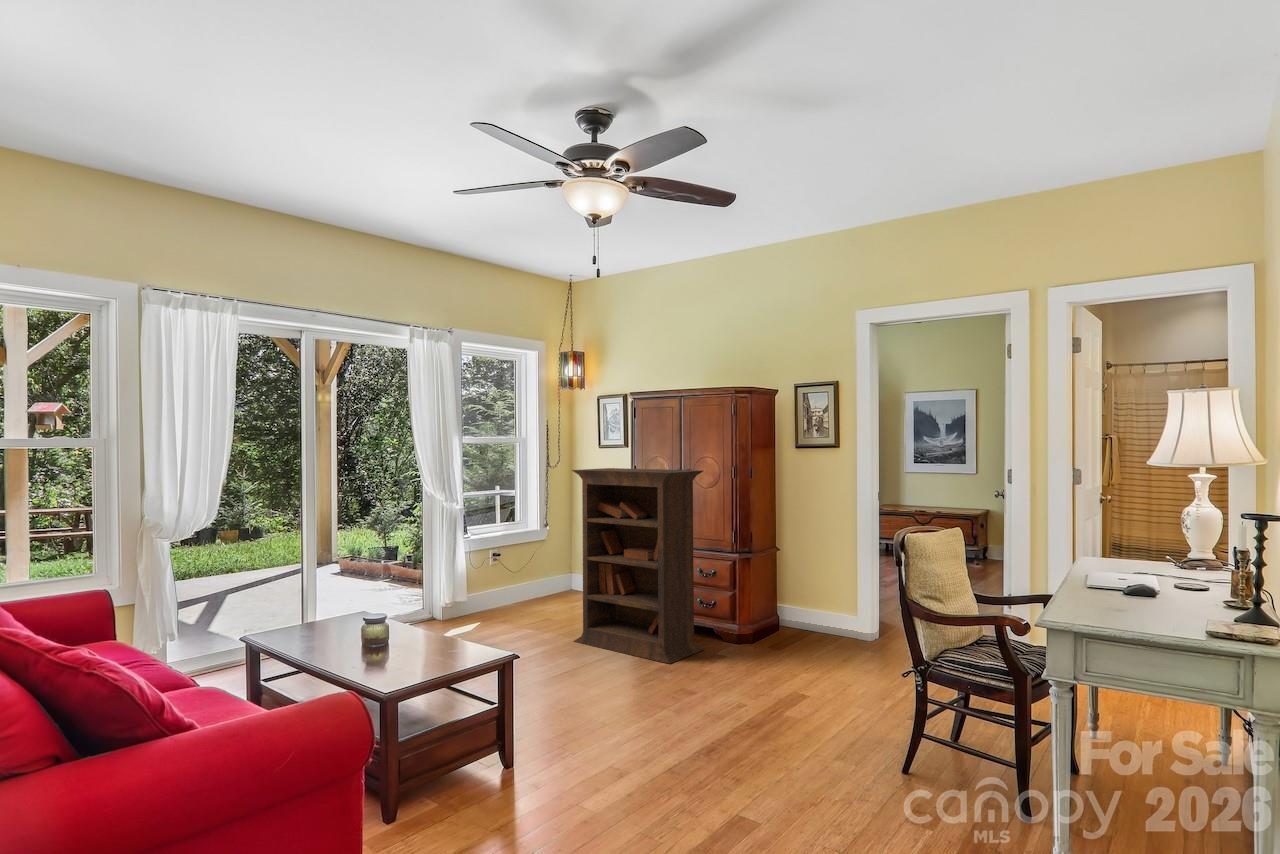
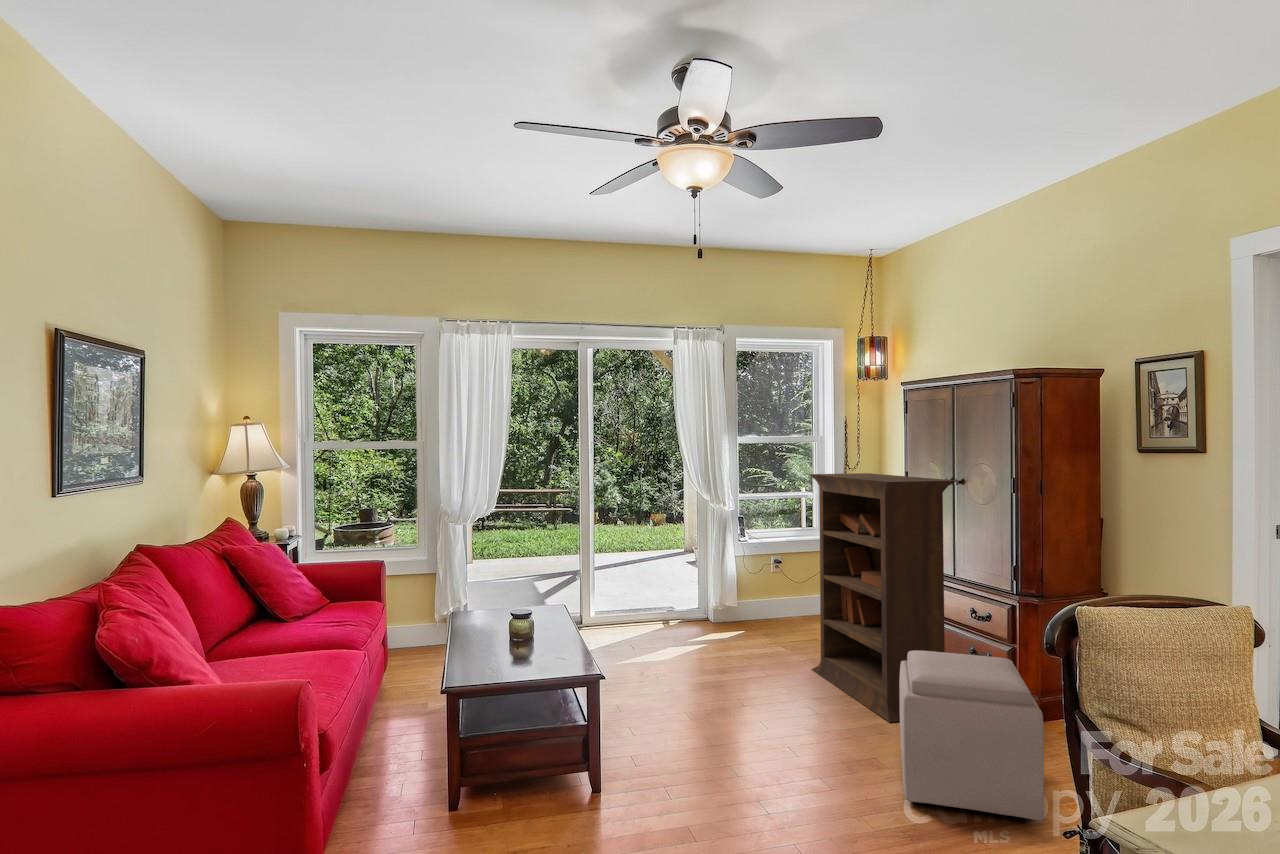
ottoman: none [698,594,814,706] -> present [899,650,1044,821]

